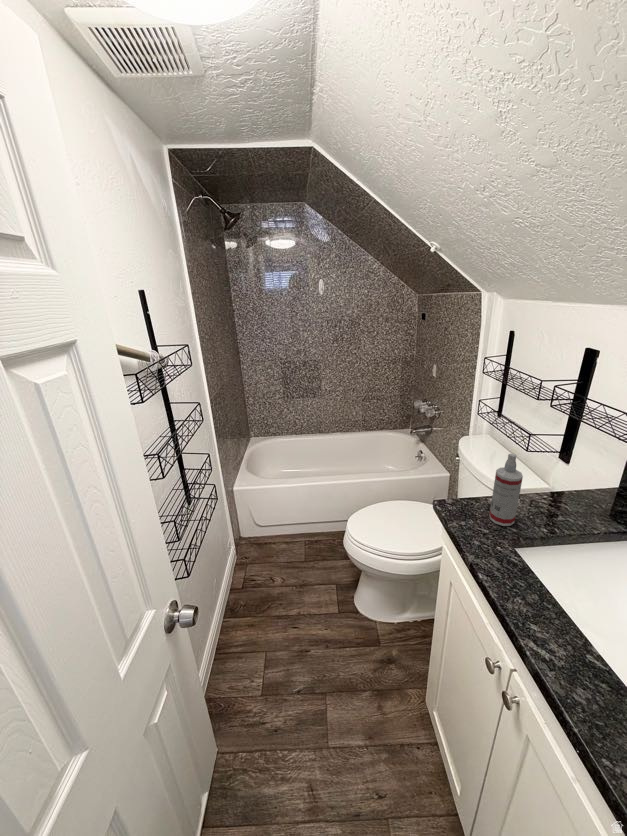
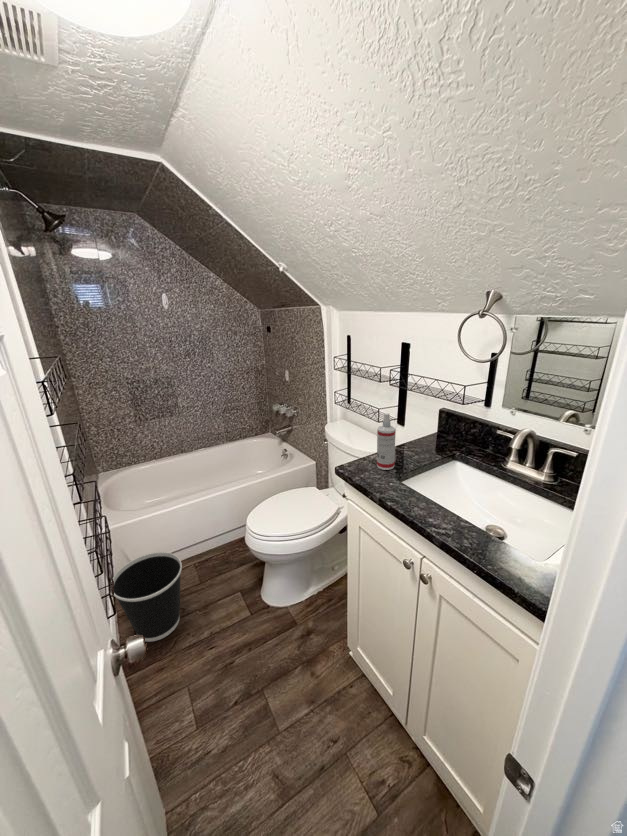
wastebasket: none [226,523,286,601] -> present [113,552,182,642]

